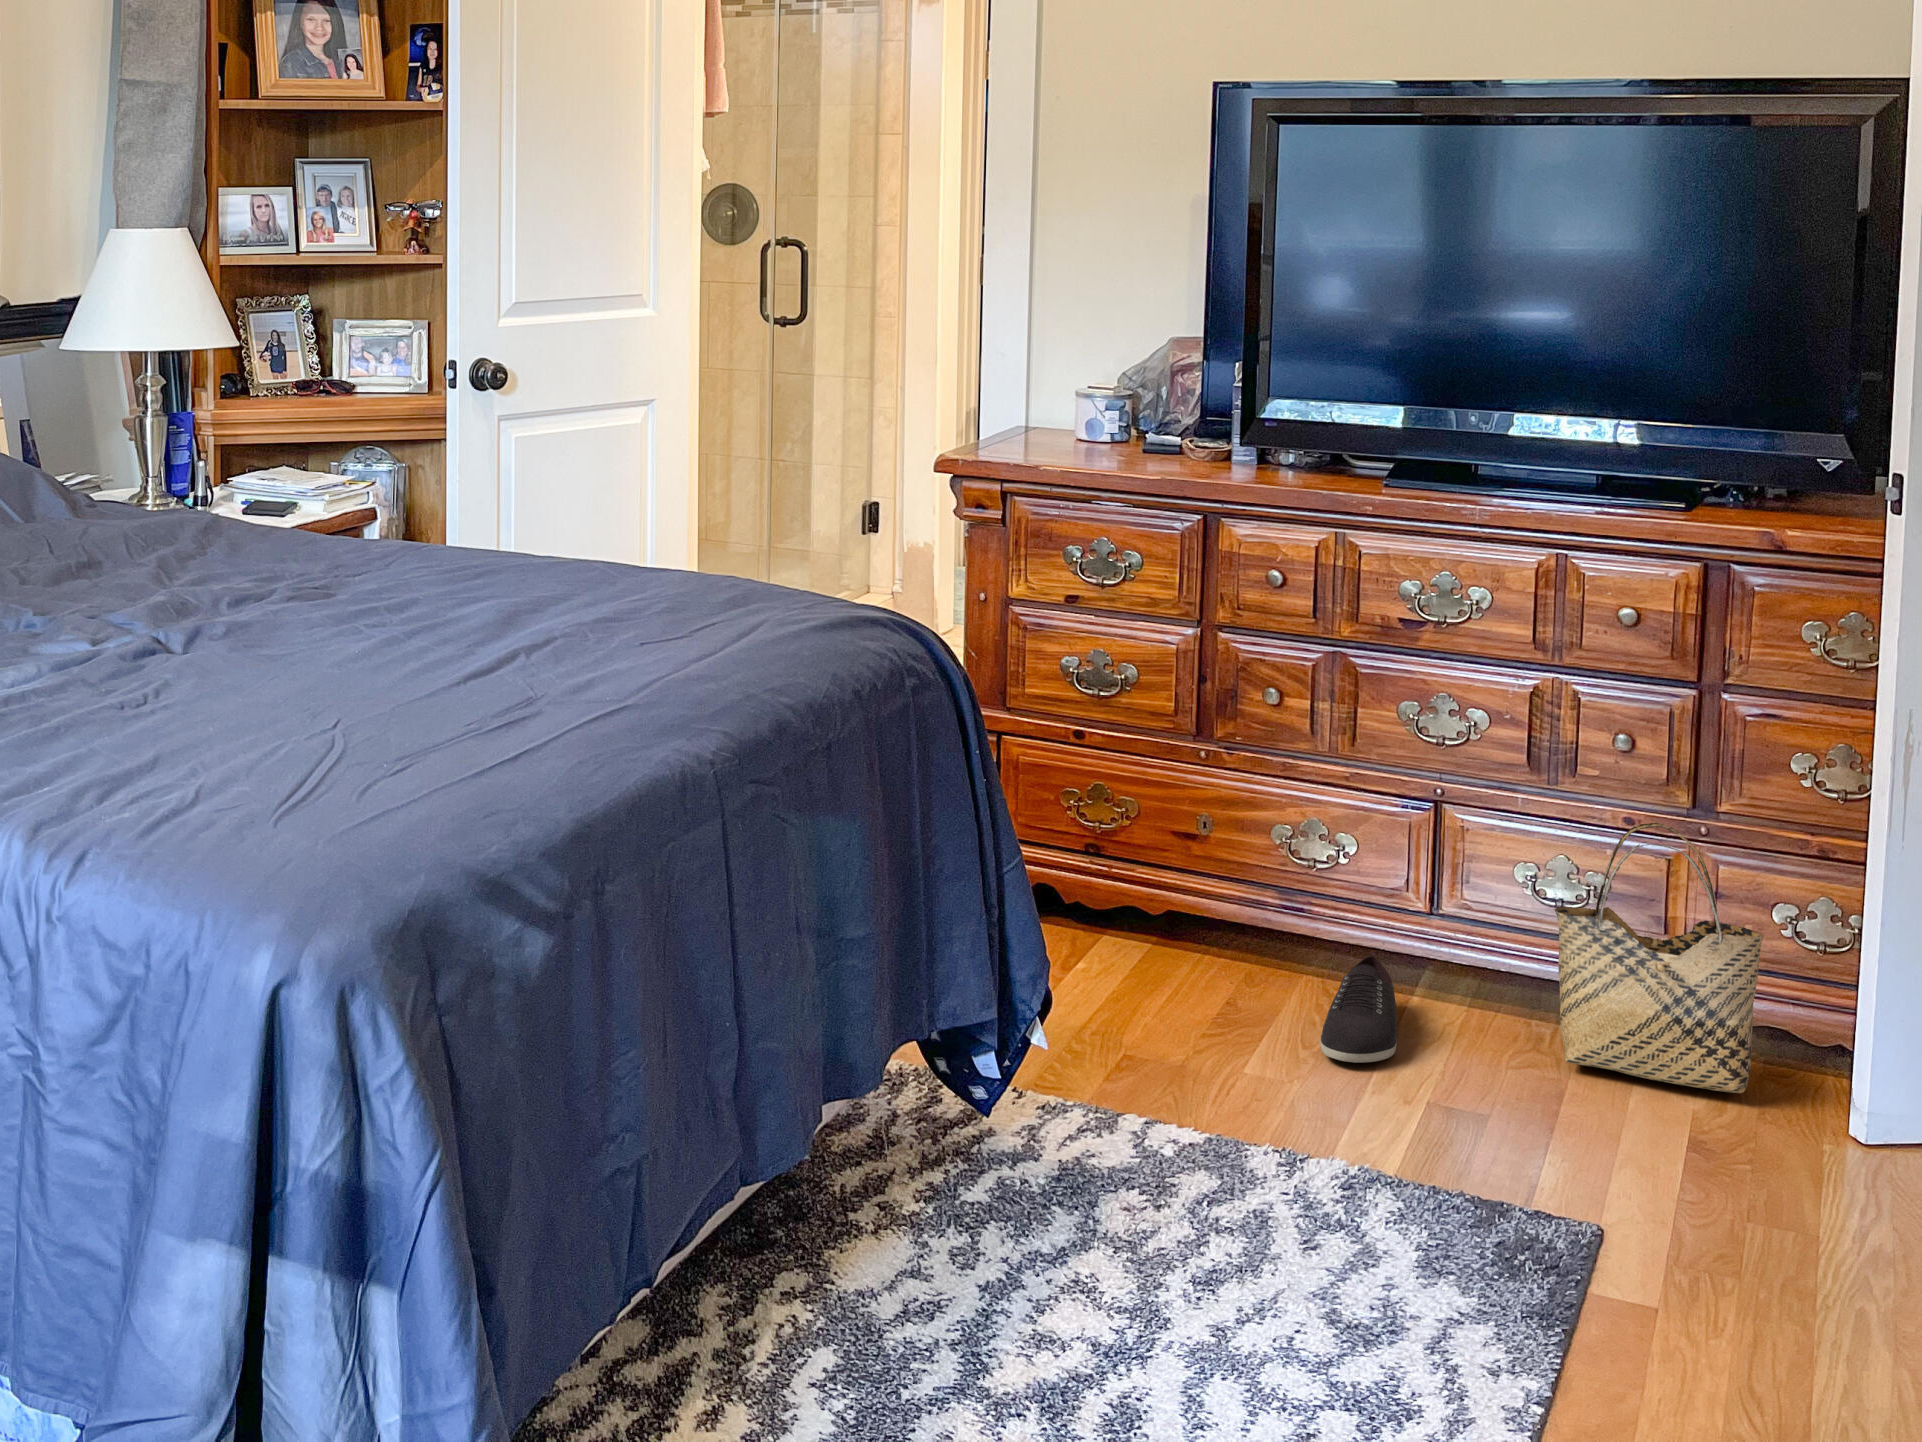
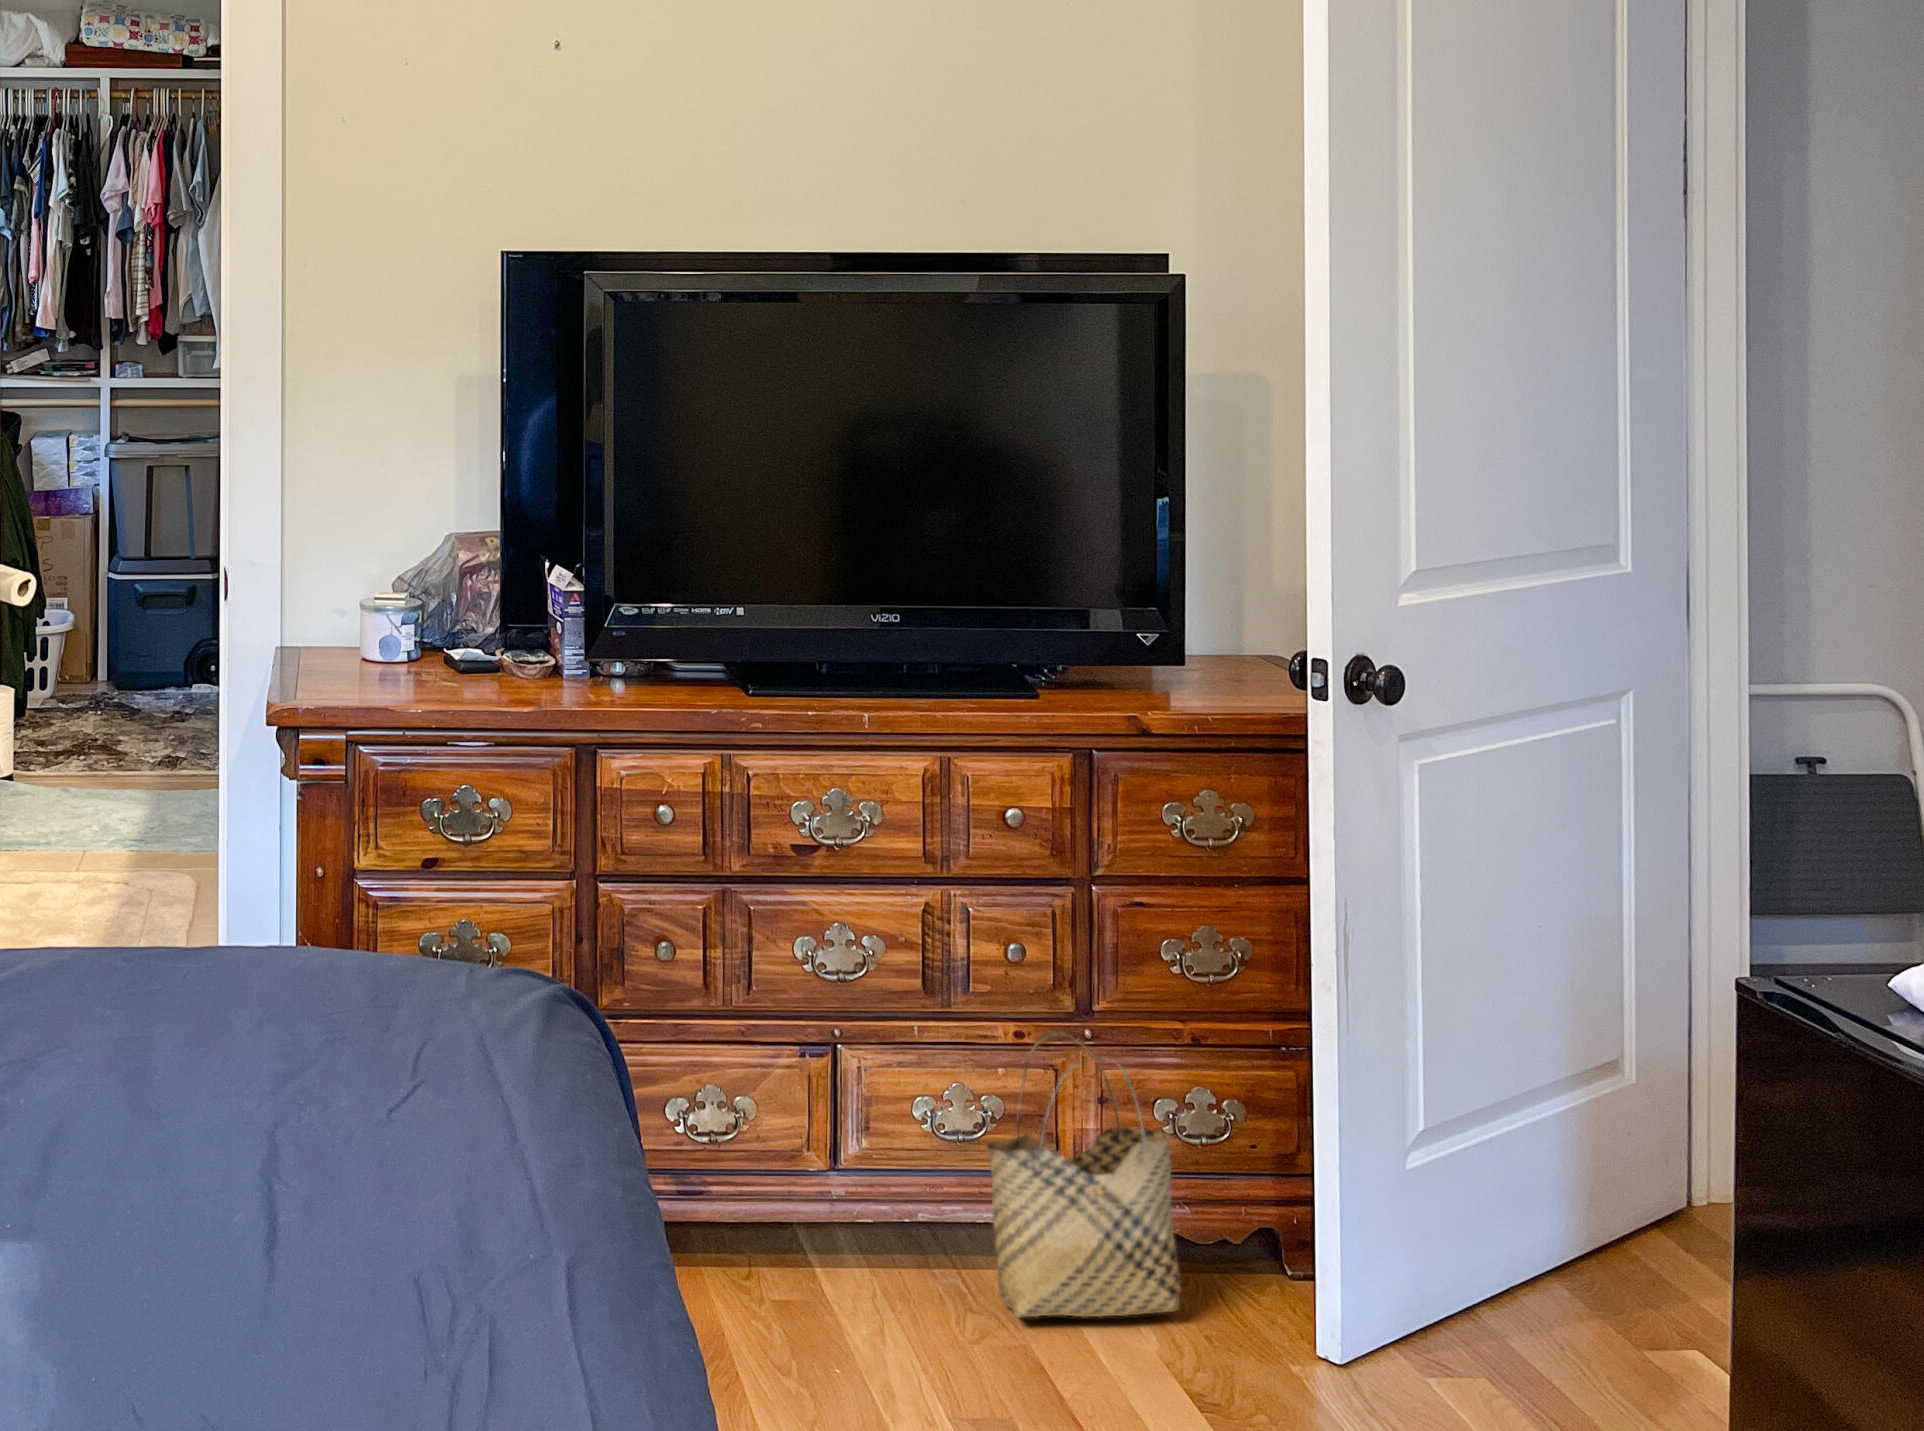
shoe: present [1320,956,1397,1062] -> none [776,1238,867,1380]

